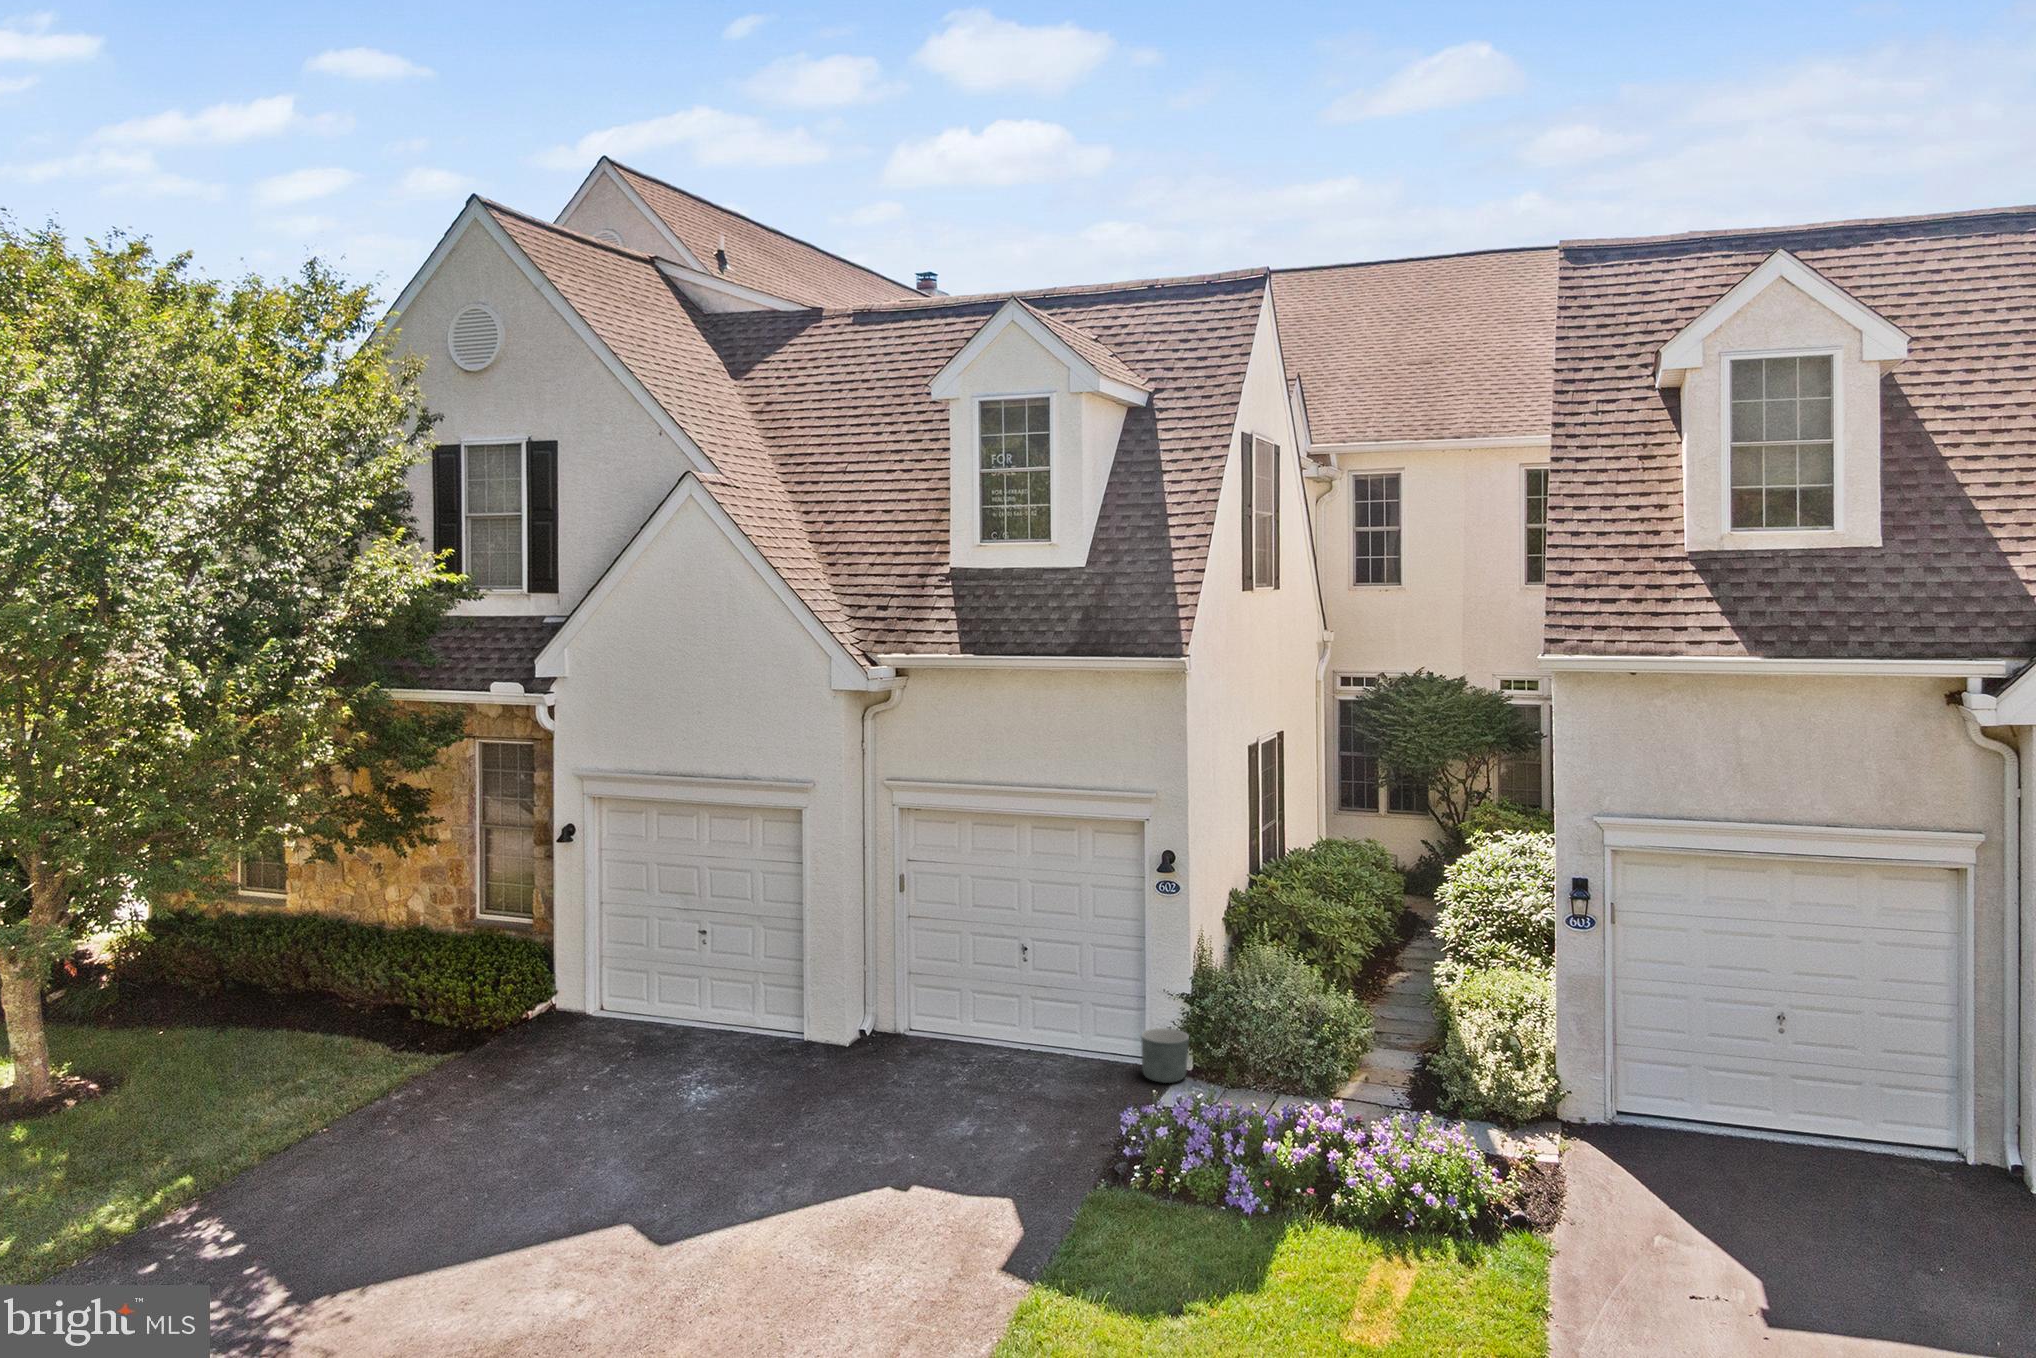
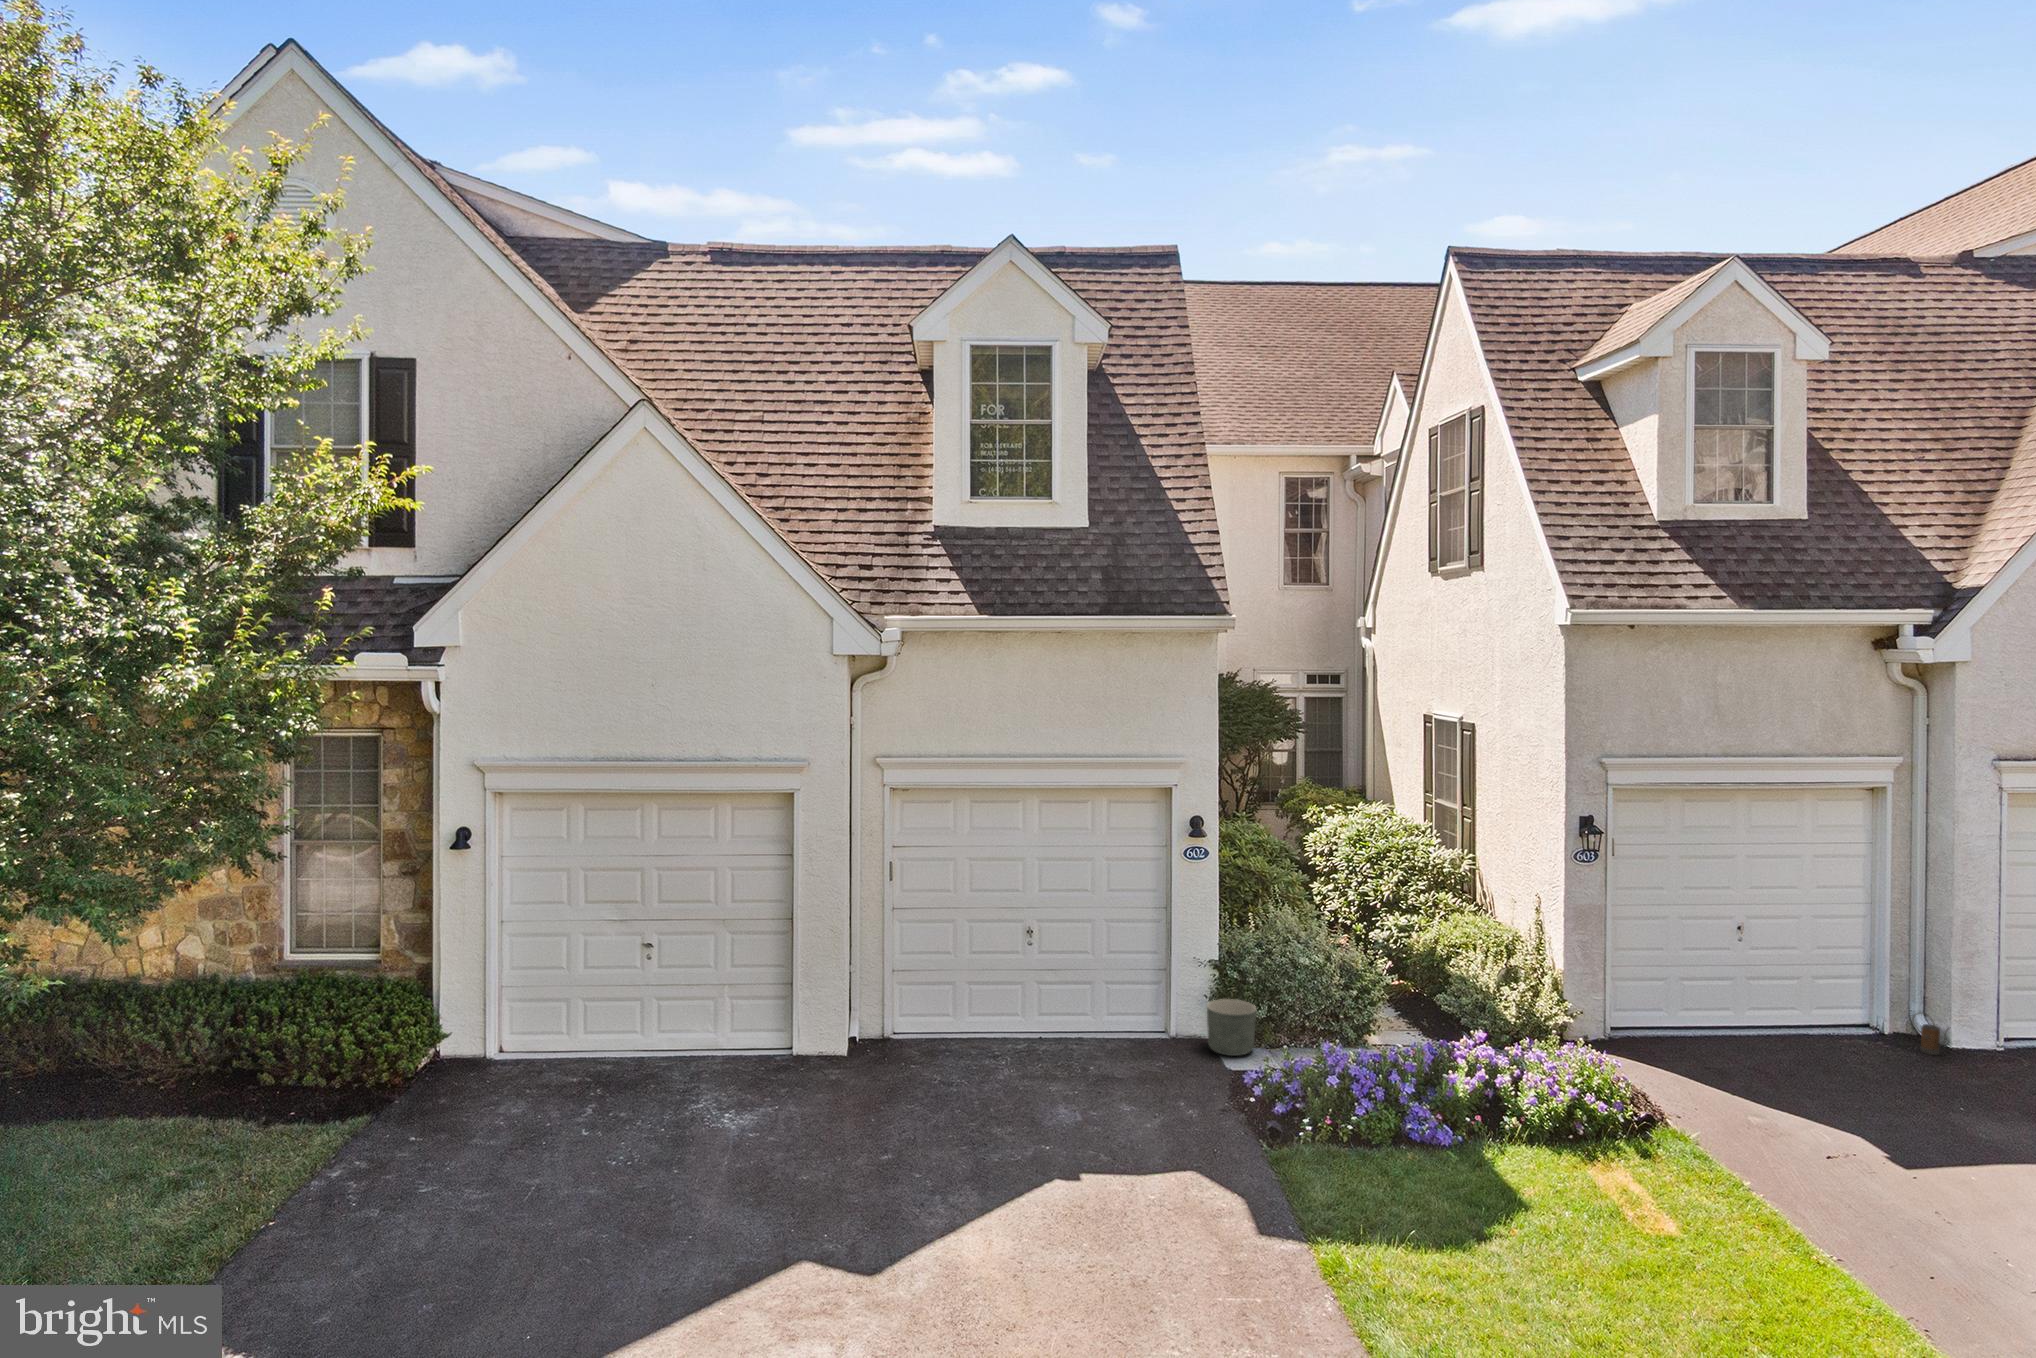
watering can: none [1971,1147,2005,1201] -> present [1912,1013,1949,1055]

